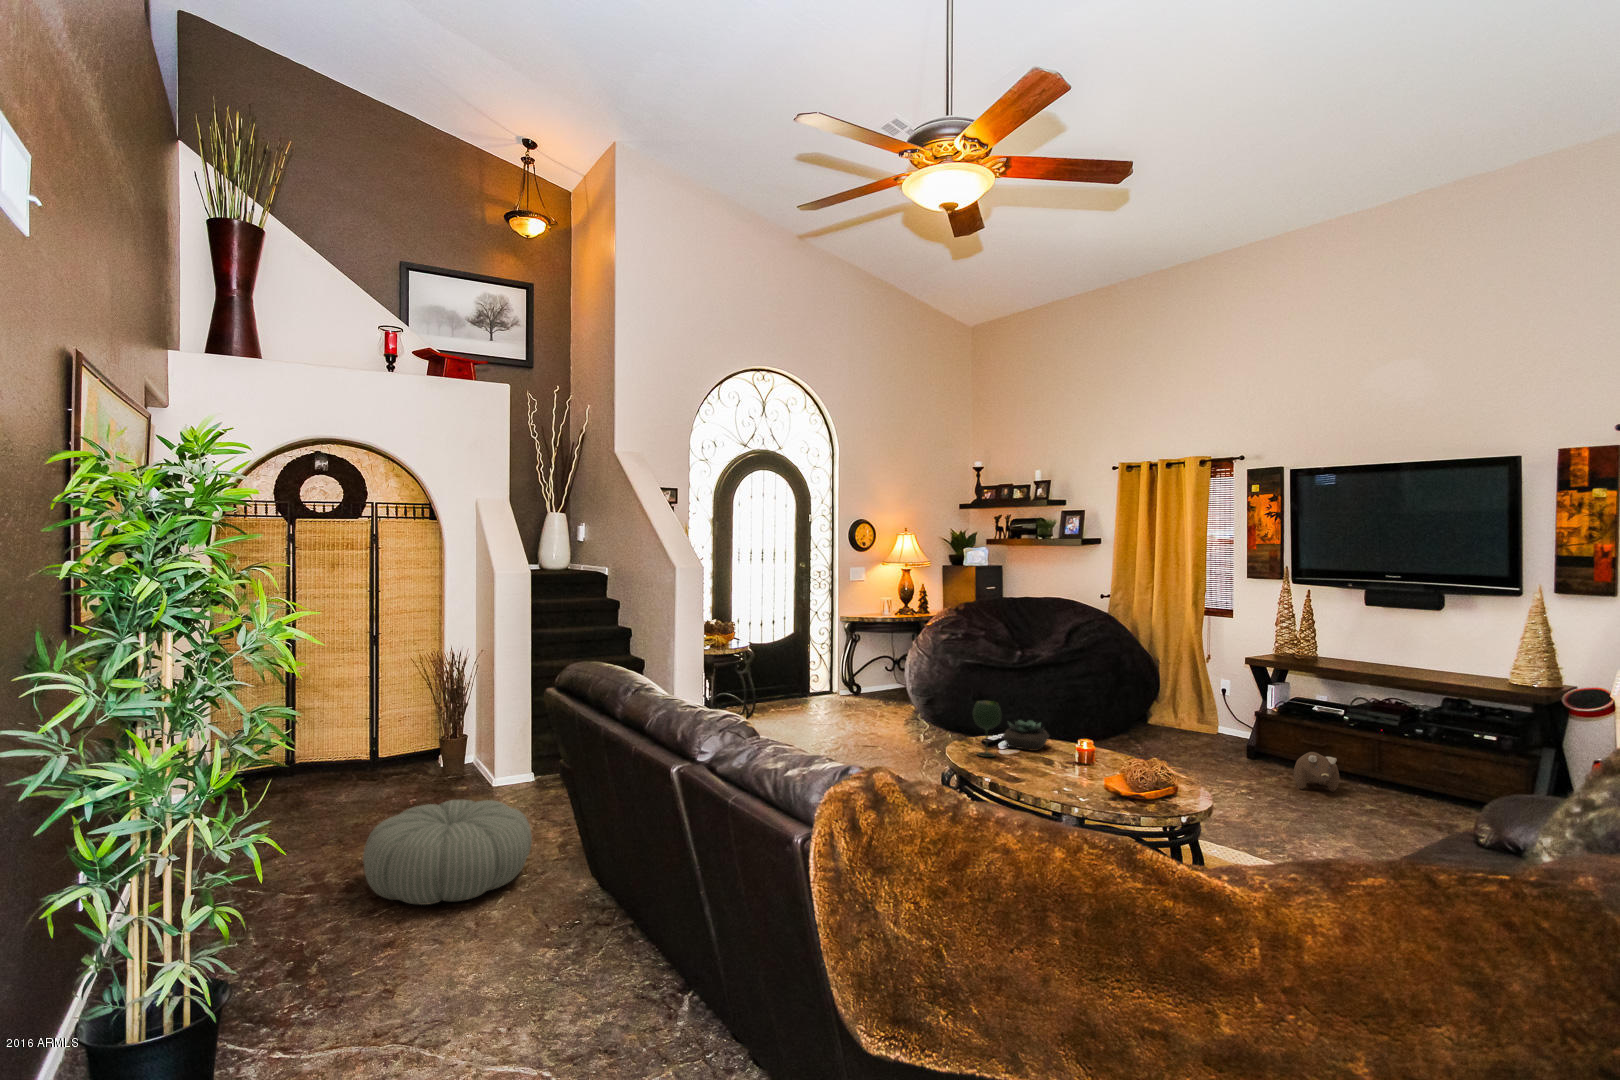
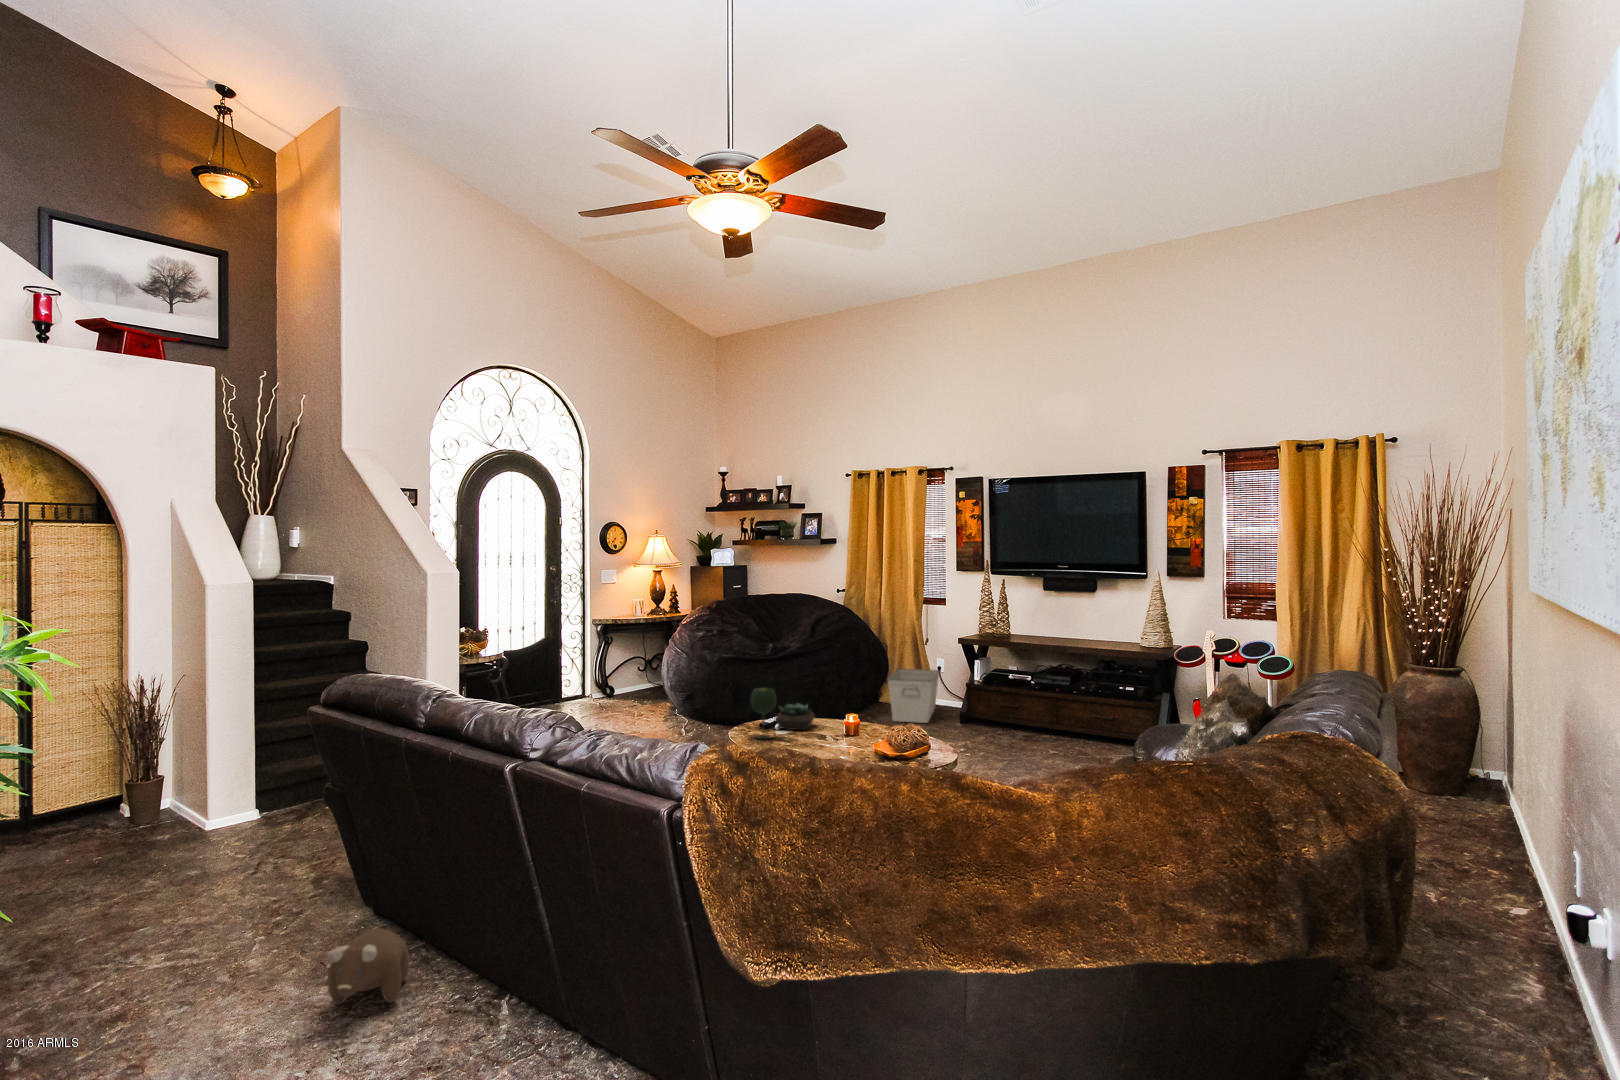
storage bin: none [1154,687,1223,753] -> present [888,669,939,723]
plush toy: present [1294,752,1339,792] -> present [327,928,409,1004]
pouf: present [363,800,532,905] -> none [60,841,284,968]

